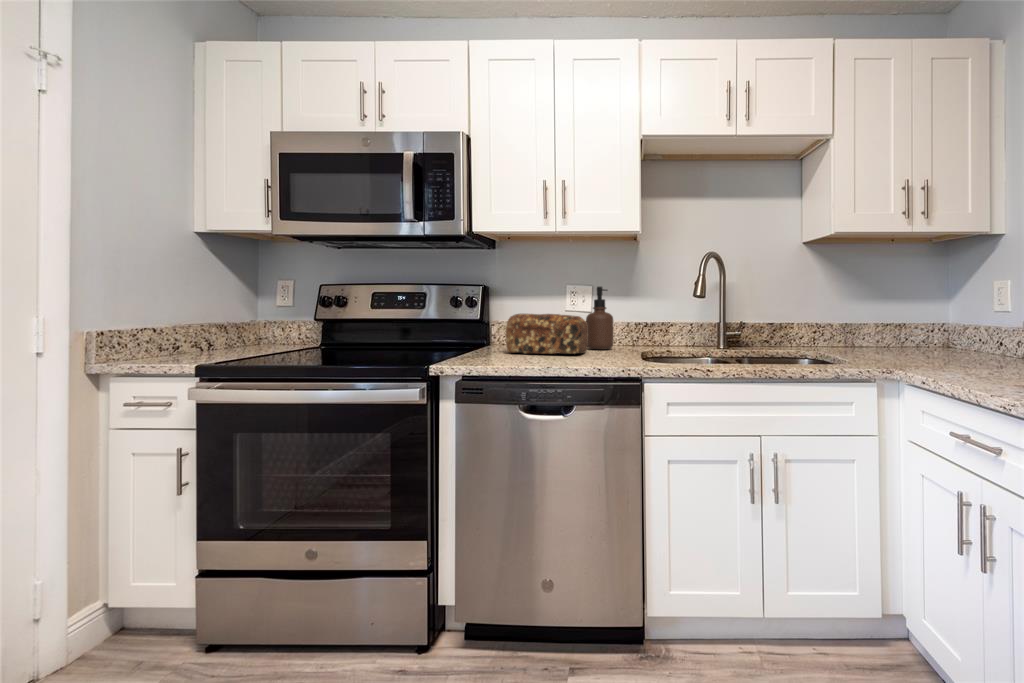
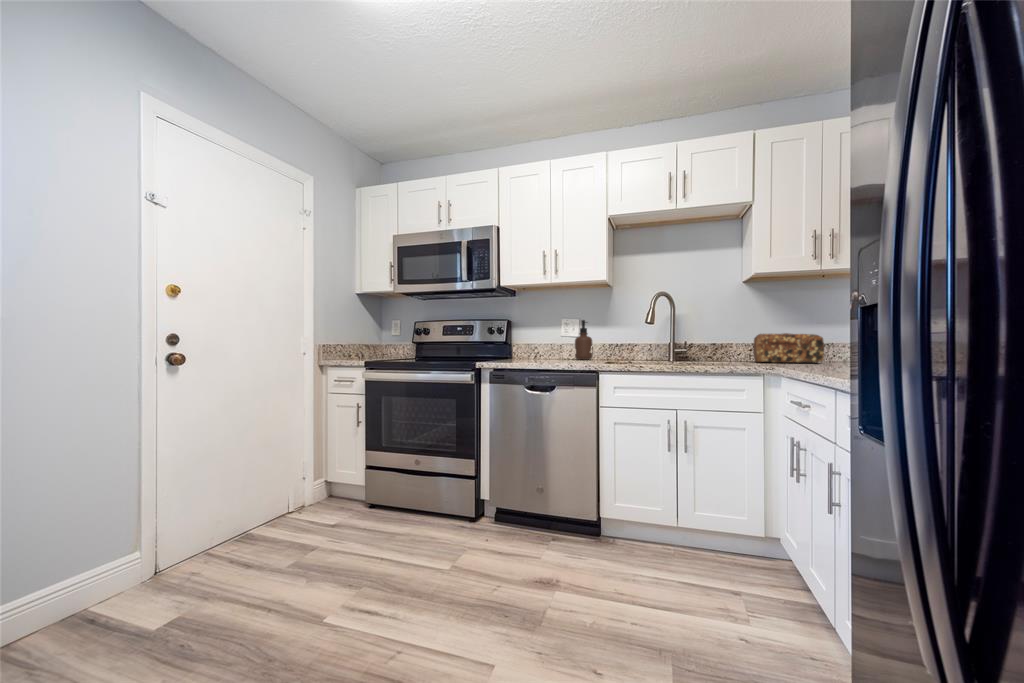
bread loaf: present [506,314,588,354] -> present [753,333,824,363]

